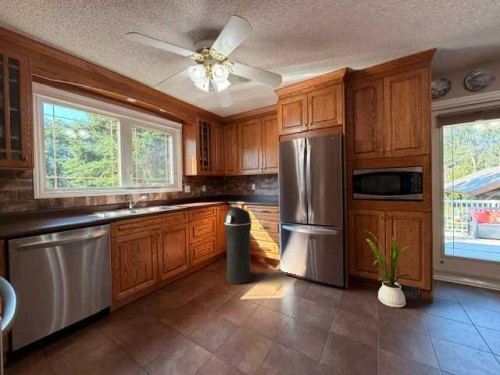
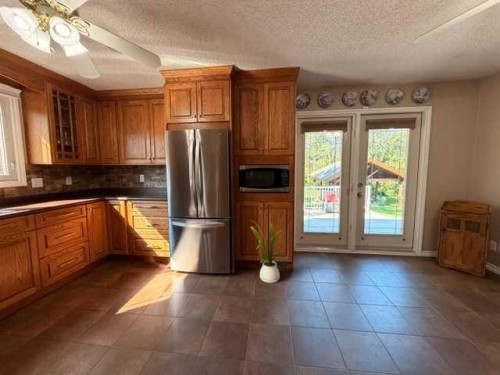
trash can: present [224,207,251,284] -> none [93,205,135,298]

